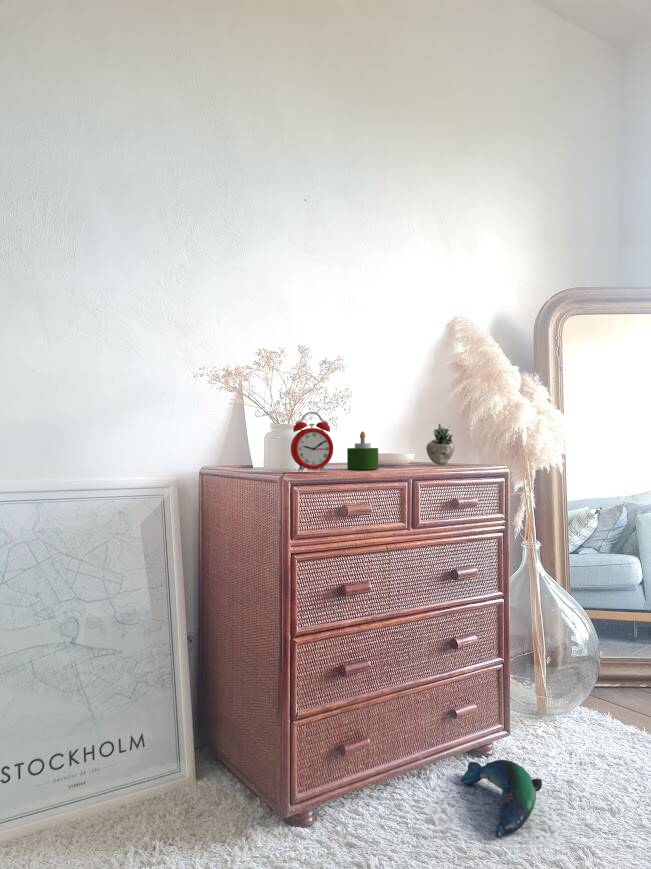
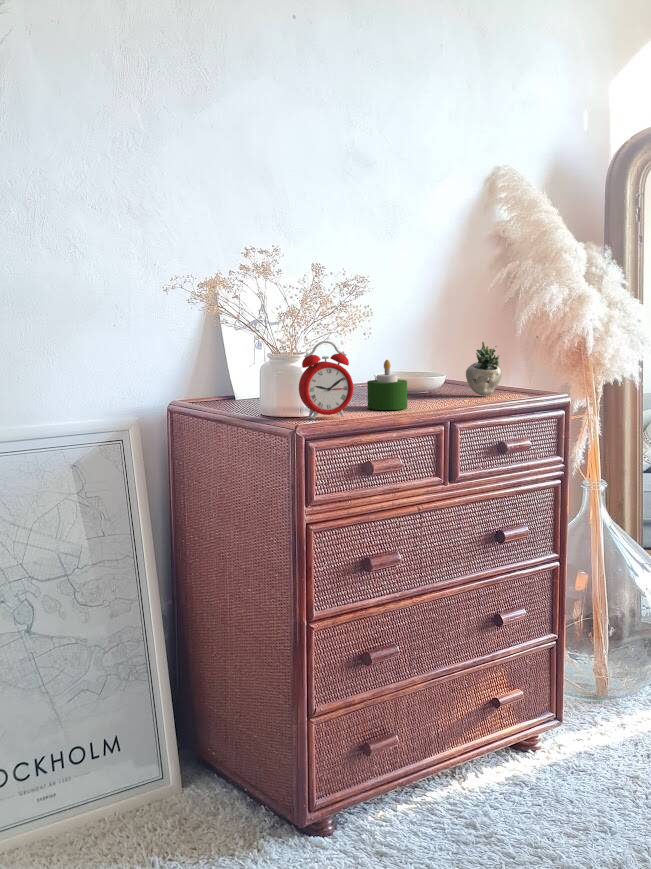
plush toy: present [461,760,542,837] -> none [505,754,602,840]

